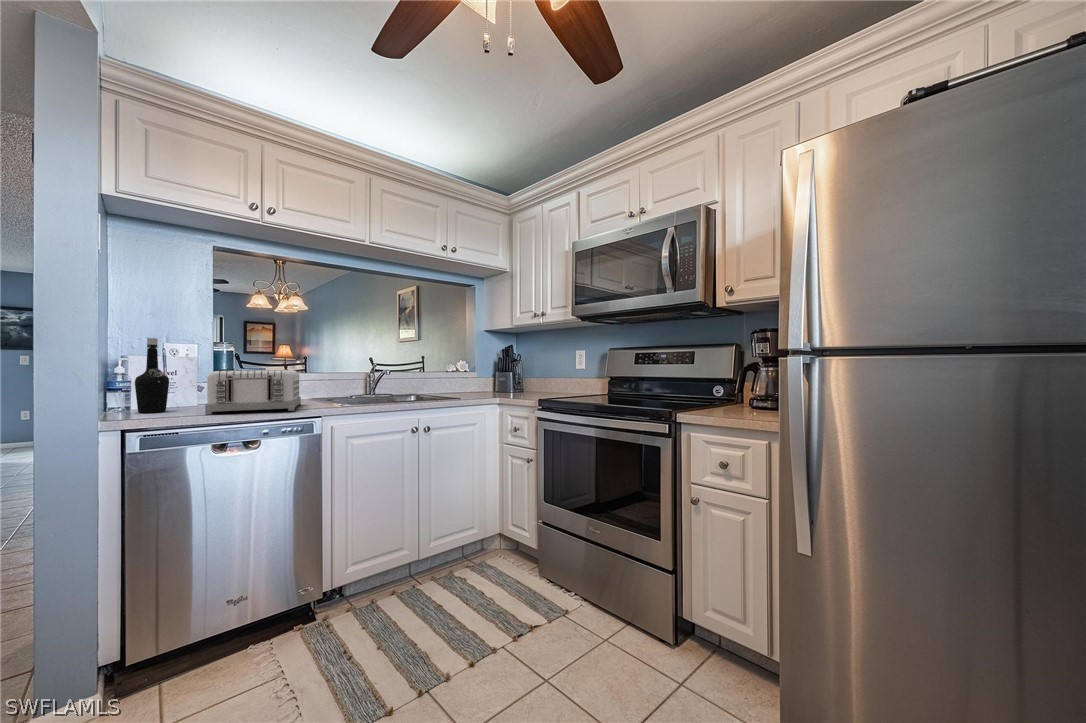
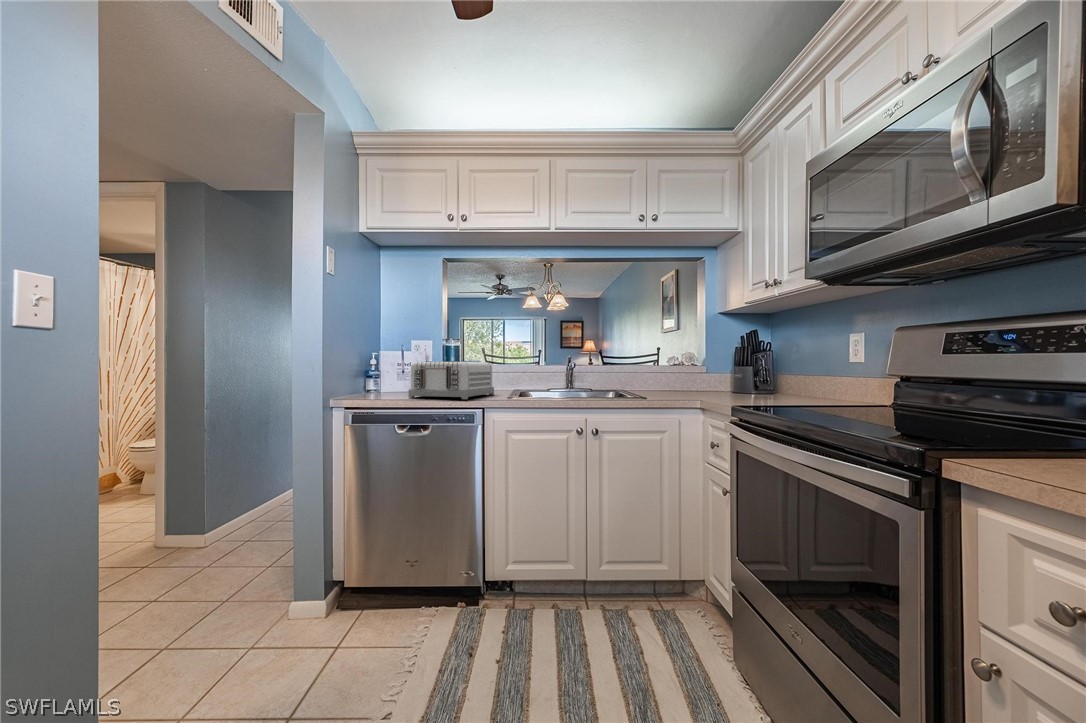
bottle: present [135,338,169,413] -> none [382,336,403,394]

